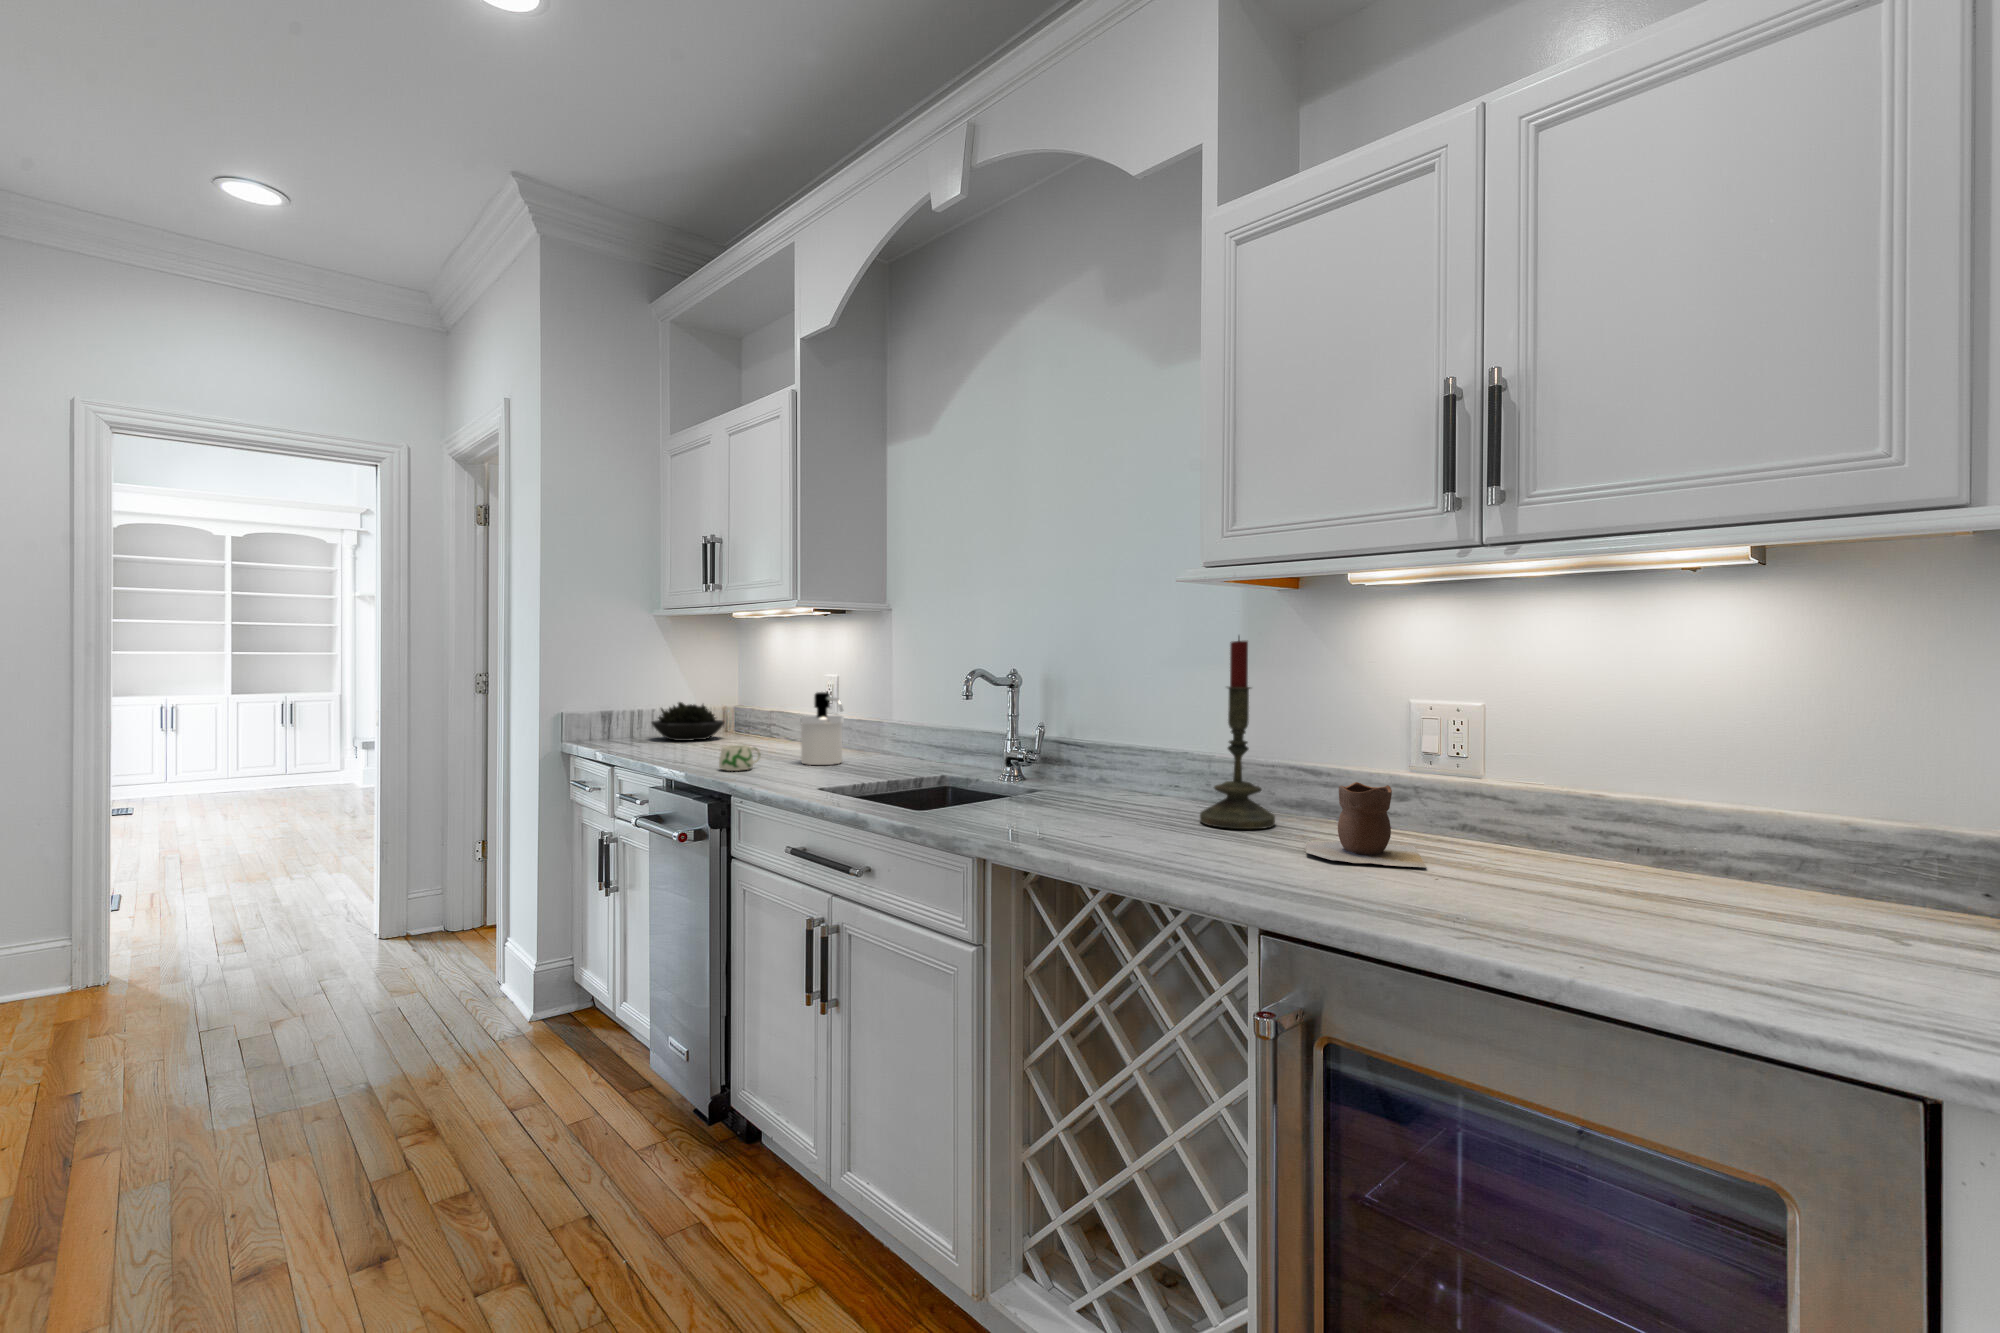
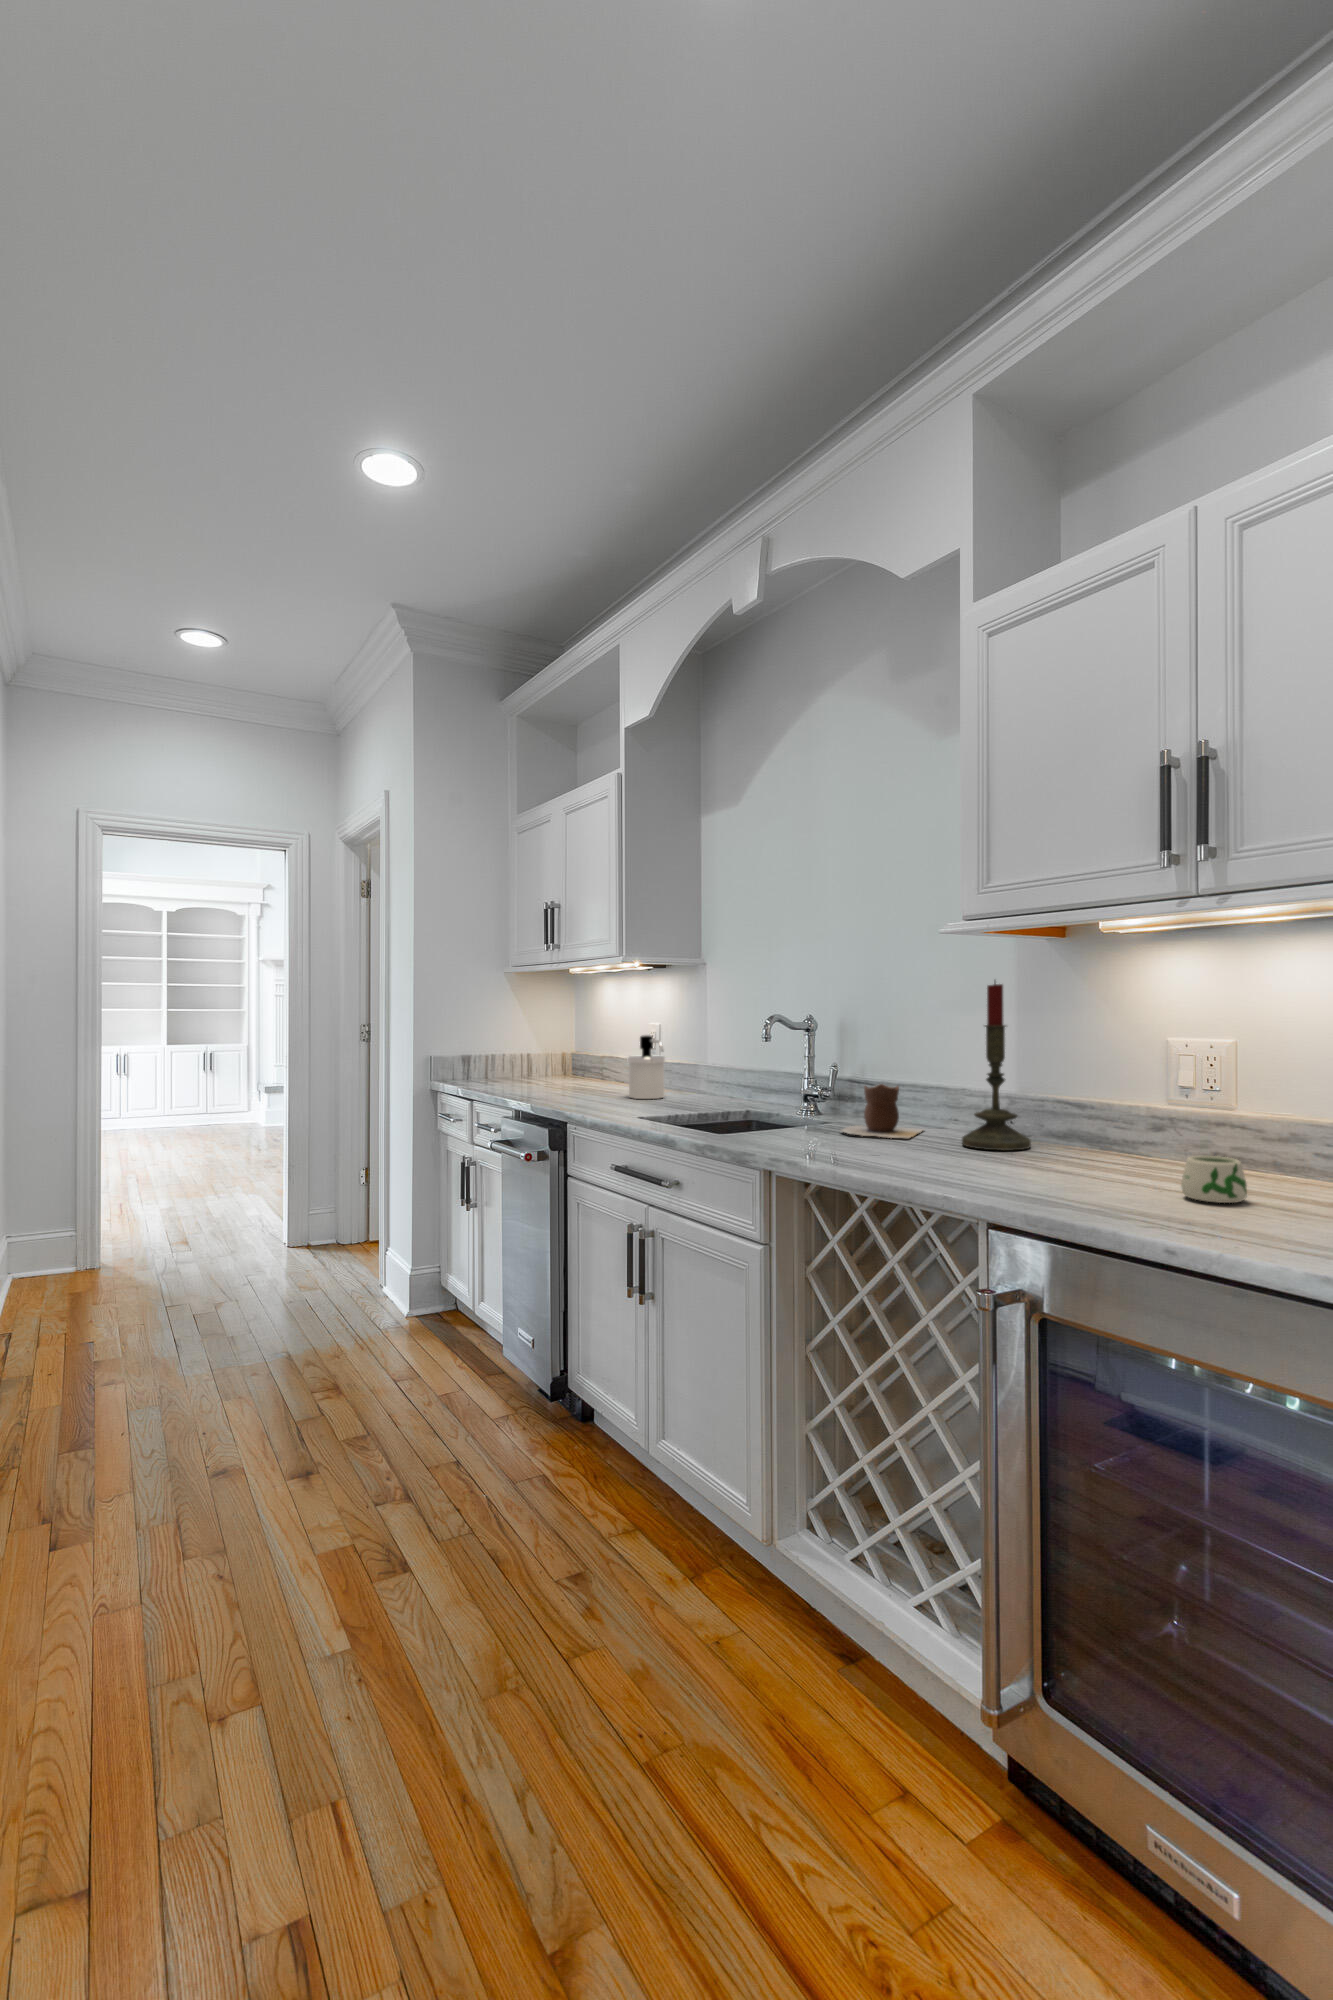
succulent plant: present [652,702,724,741] -> none [505,1046,567,1080]
mug: present [719,745,761,771] -> present [1181,1156,1247,1203]
vase: present [1305,782,1426,867] -> present [842,1084,923,1138]

